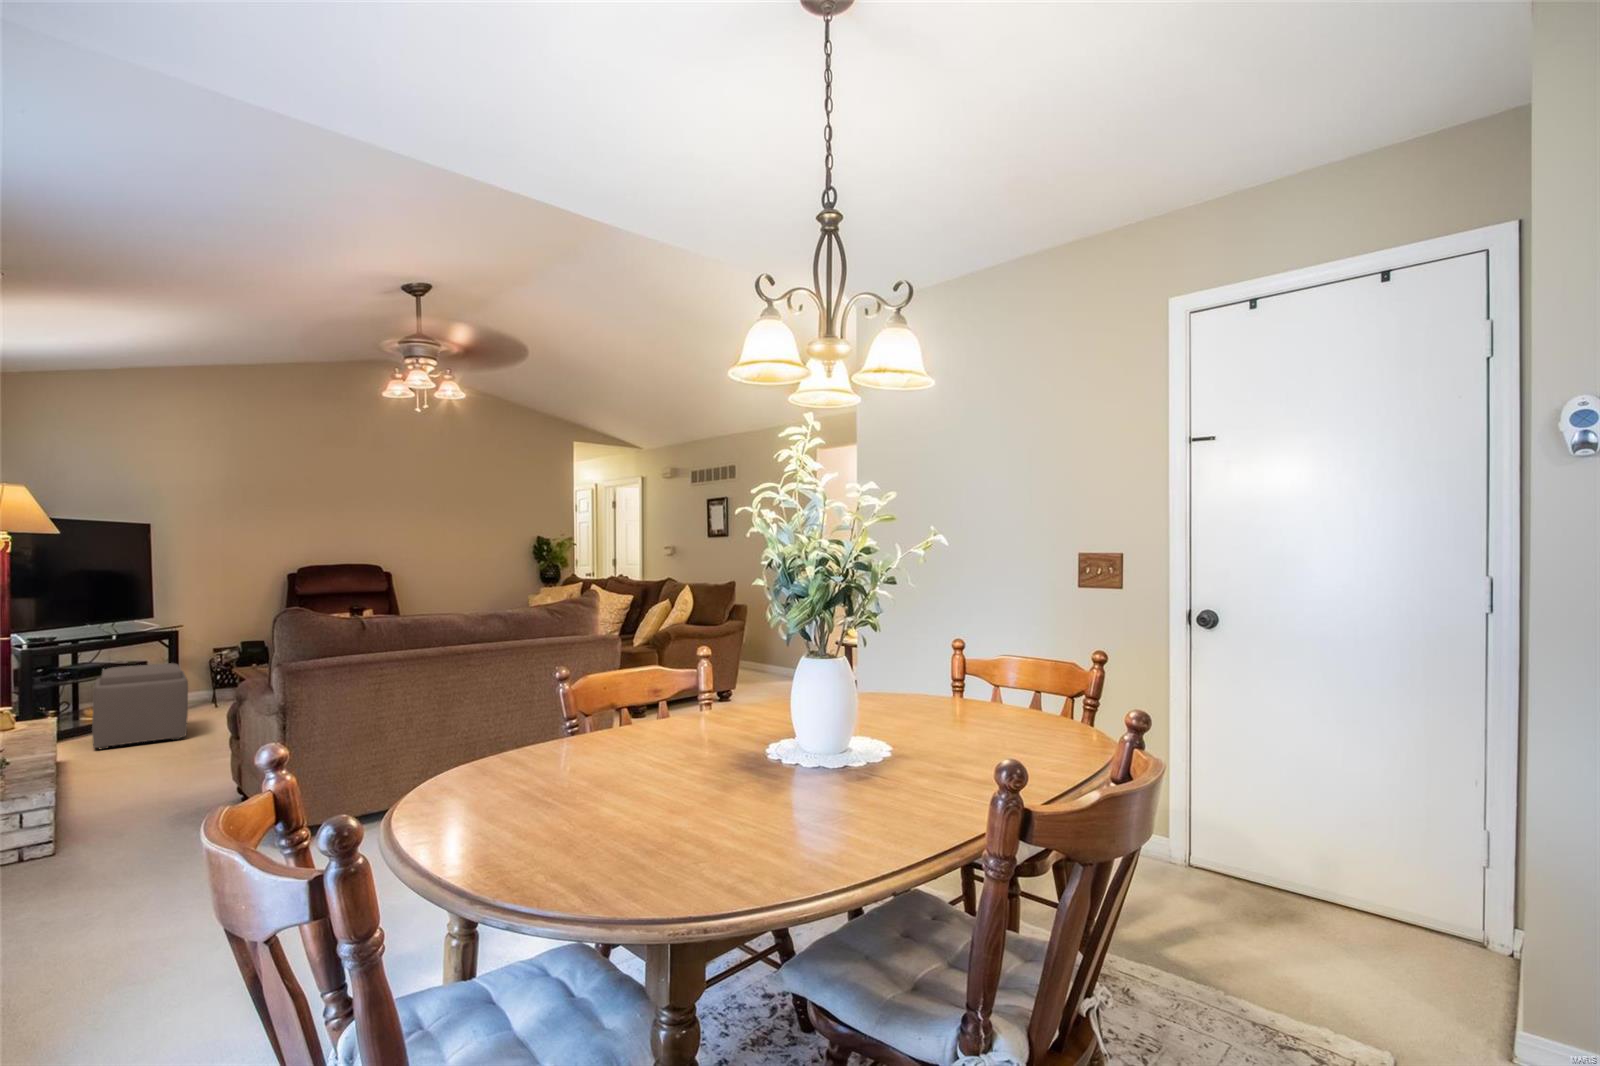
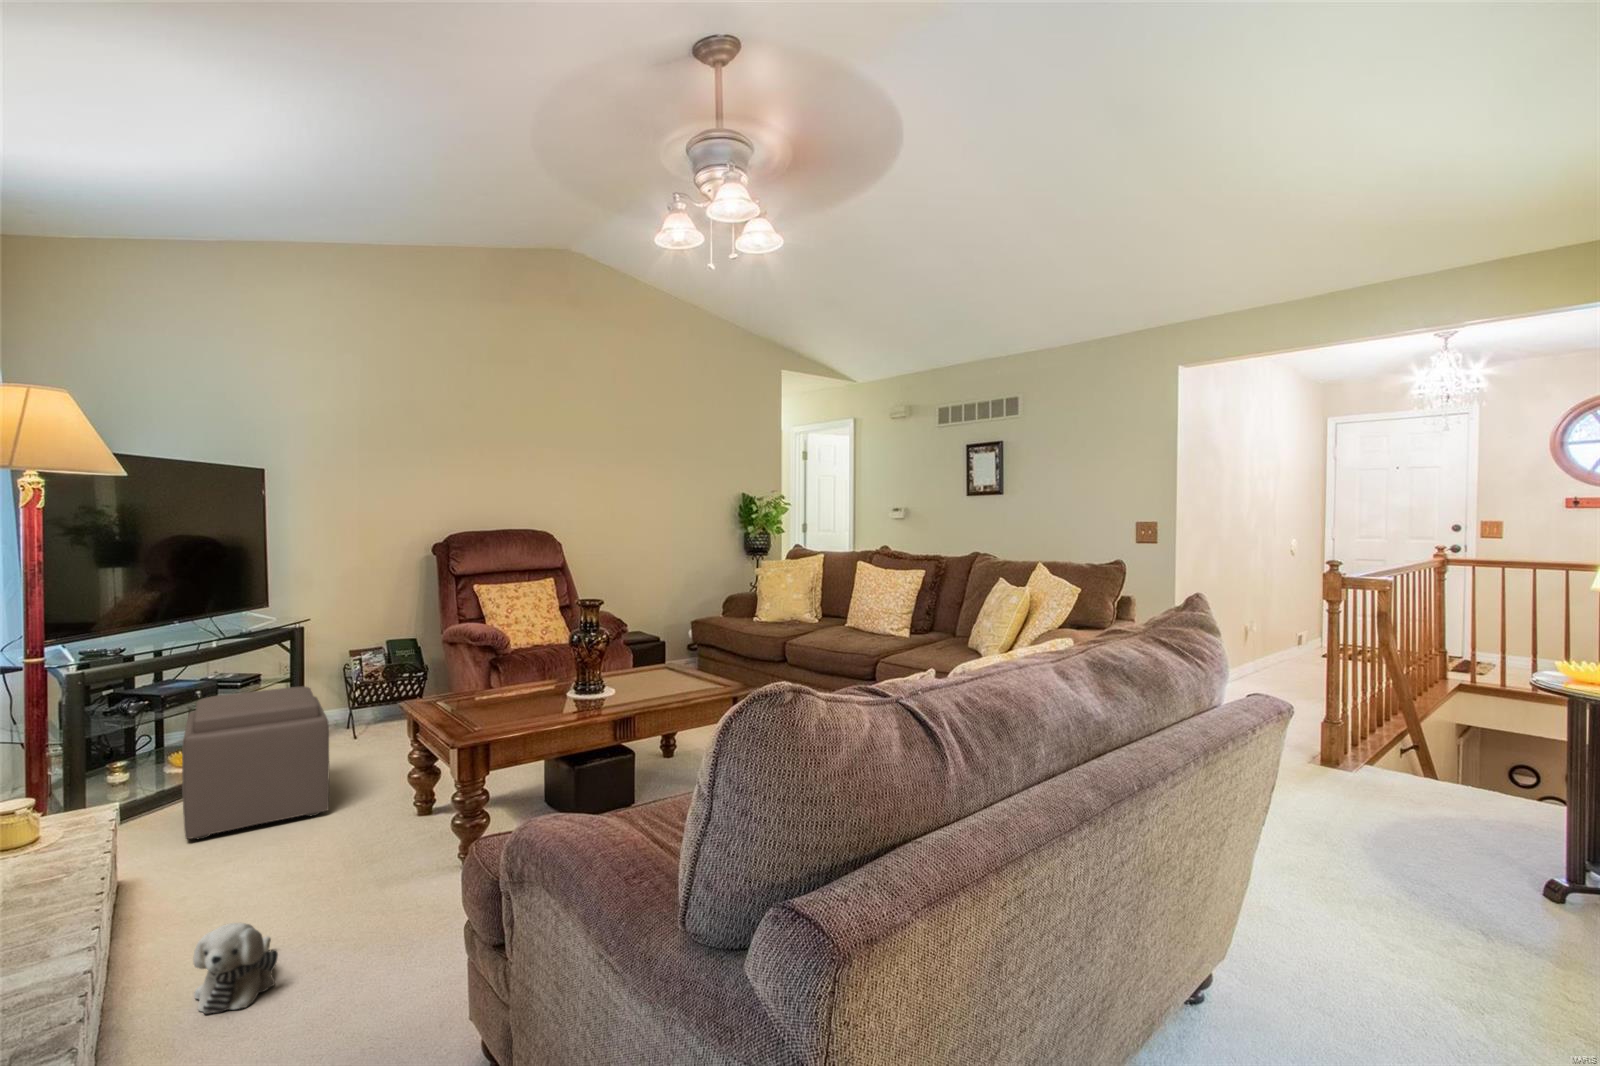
plush toy: none [101,756,146,797] -> present [193,923,278,1014]

